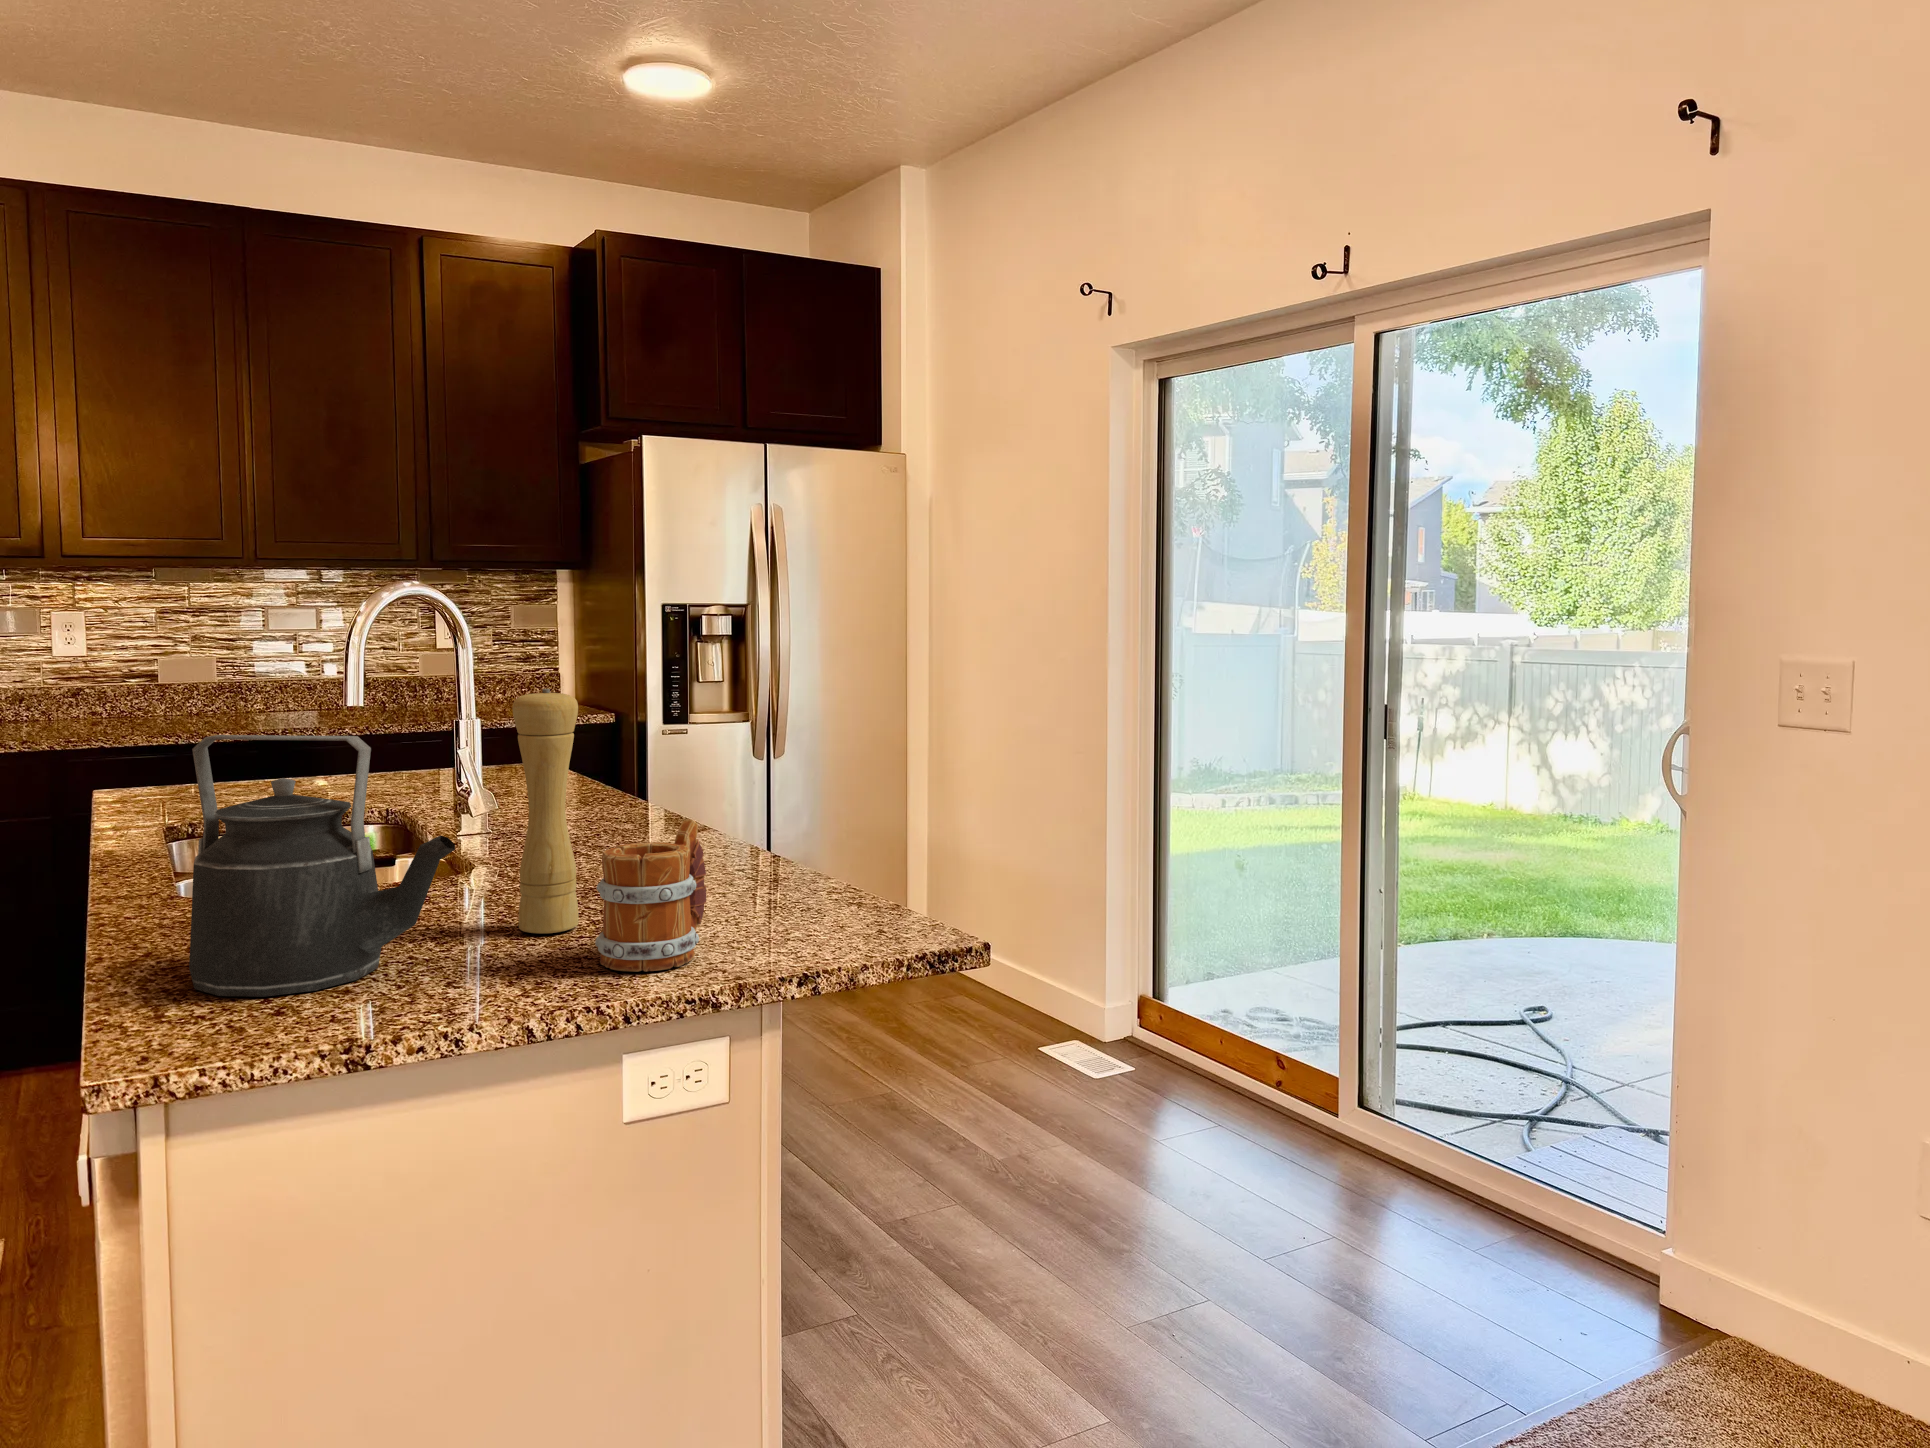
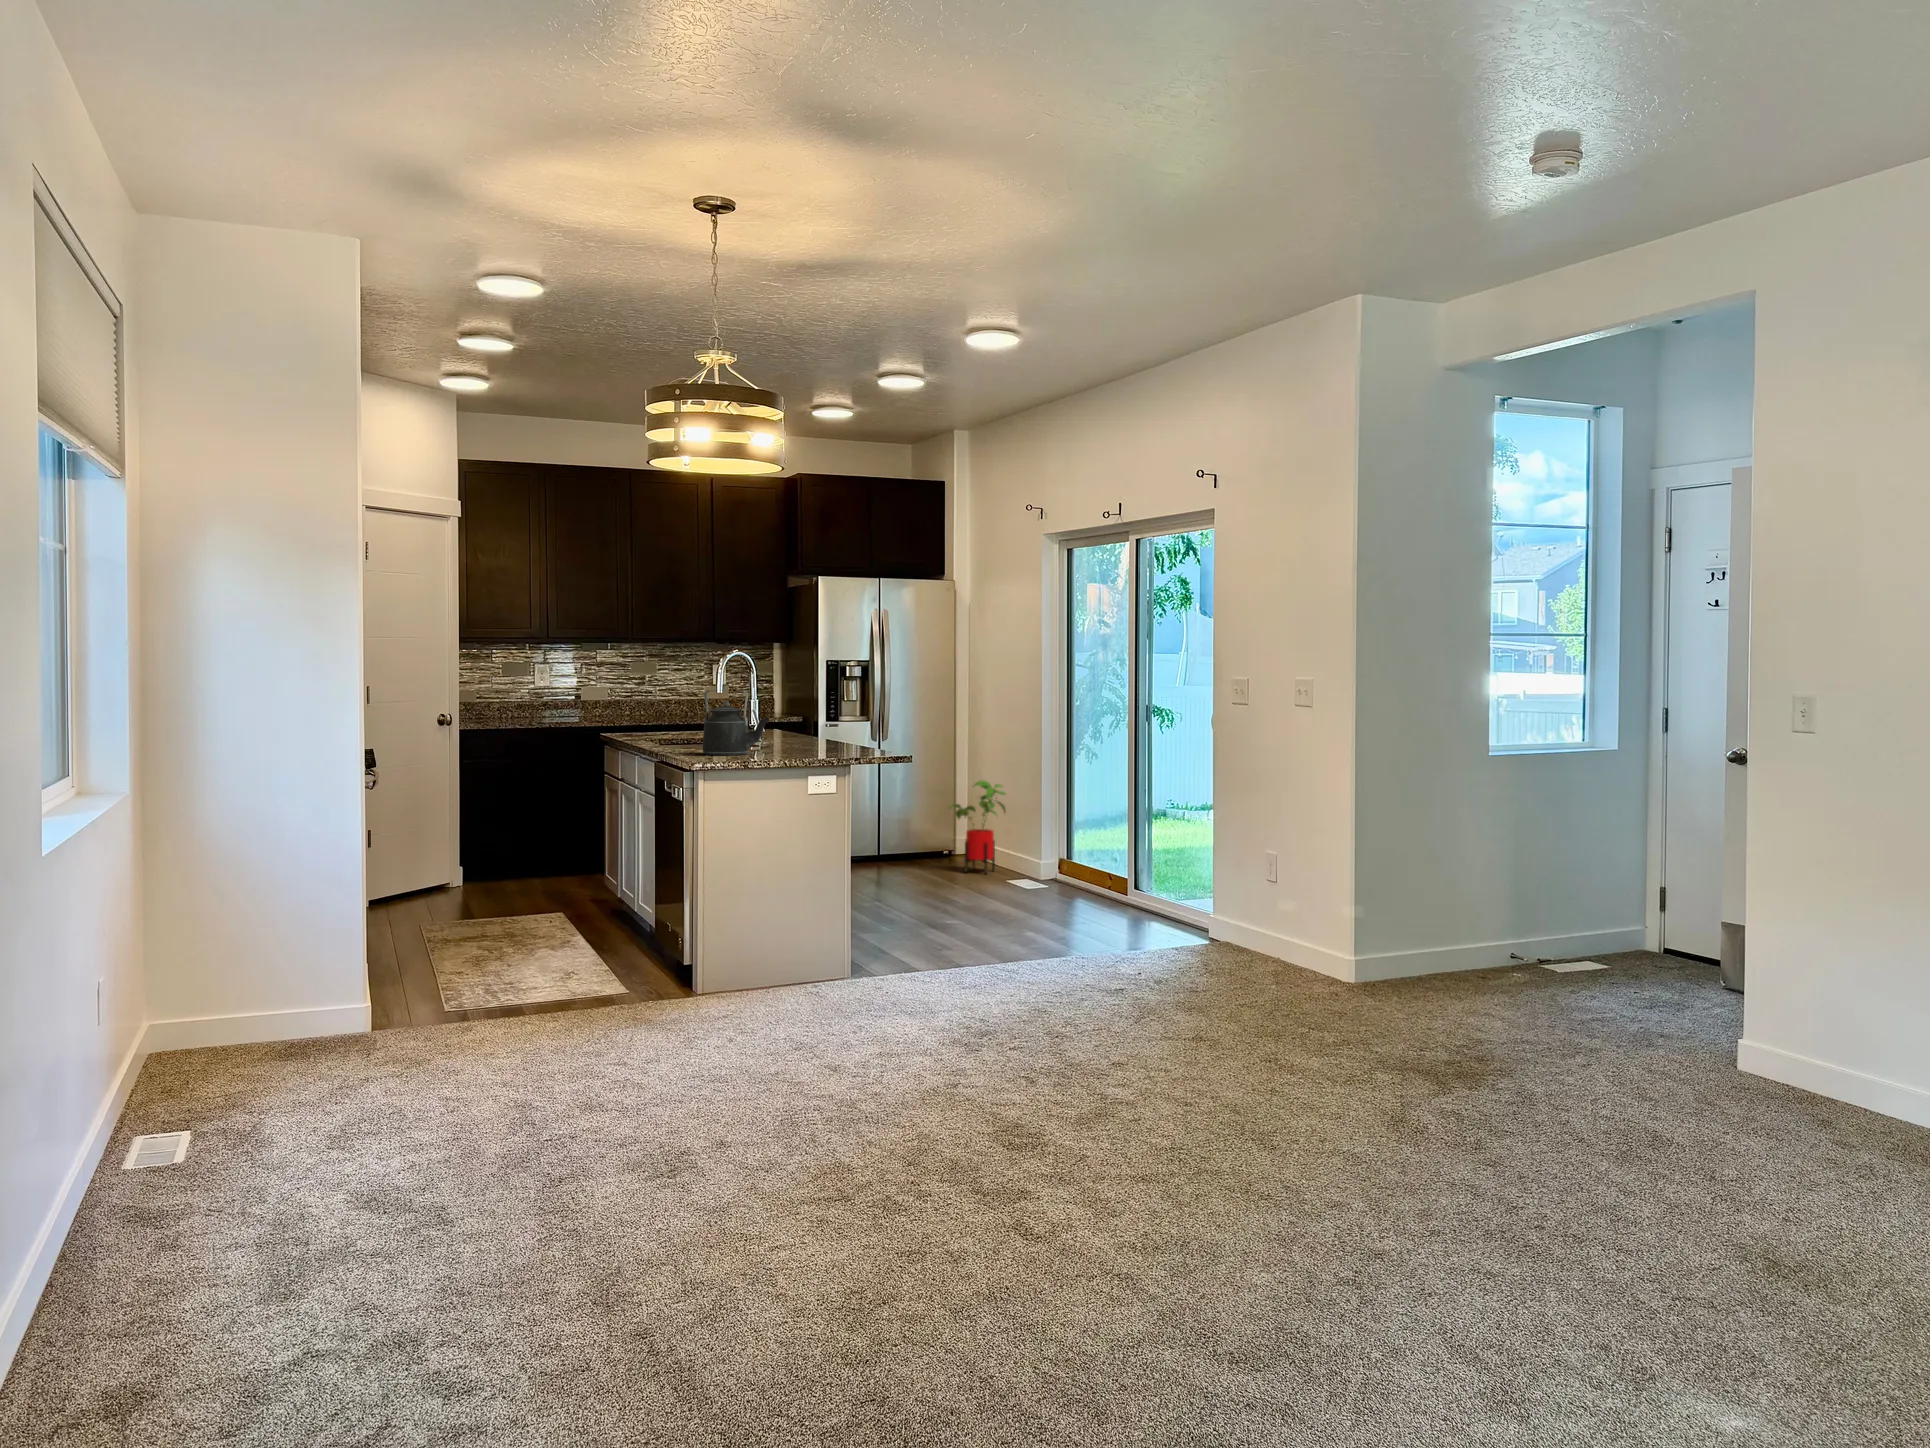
pepper mill: present [513,689,579,933] -> none [782,681,800,751]
mug: present [595,819,706,972] -> none [805,717,835,754]
house plant: none [915,842,1032,1026] -> present [950,781,1006,874]

